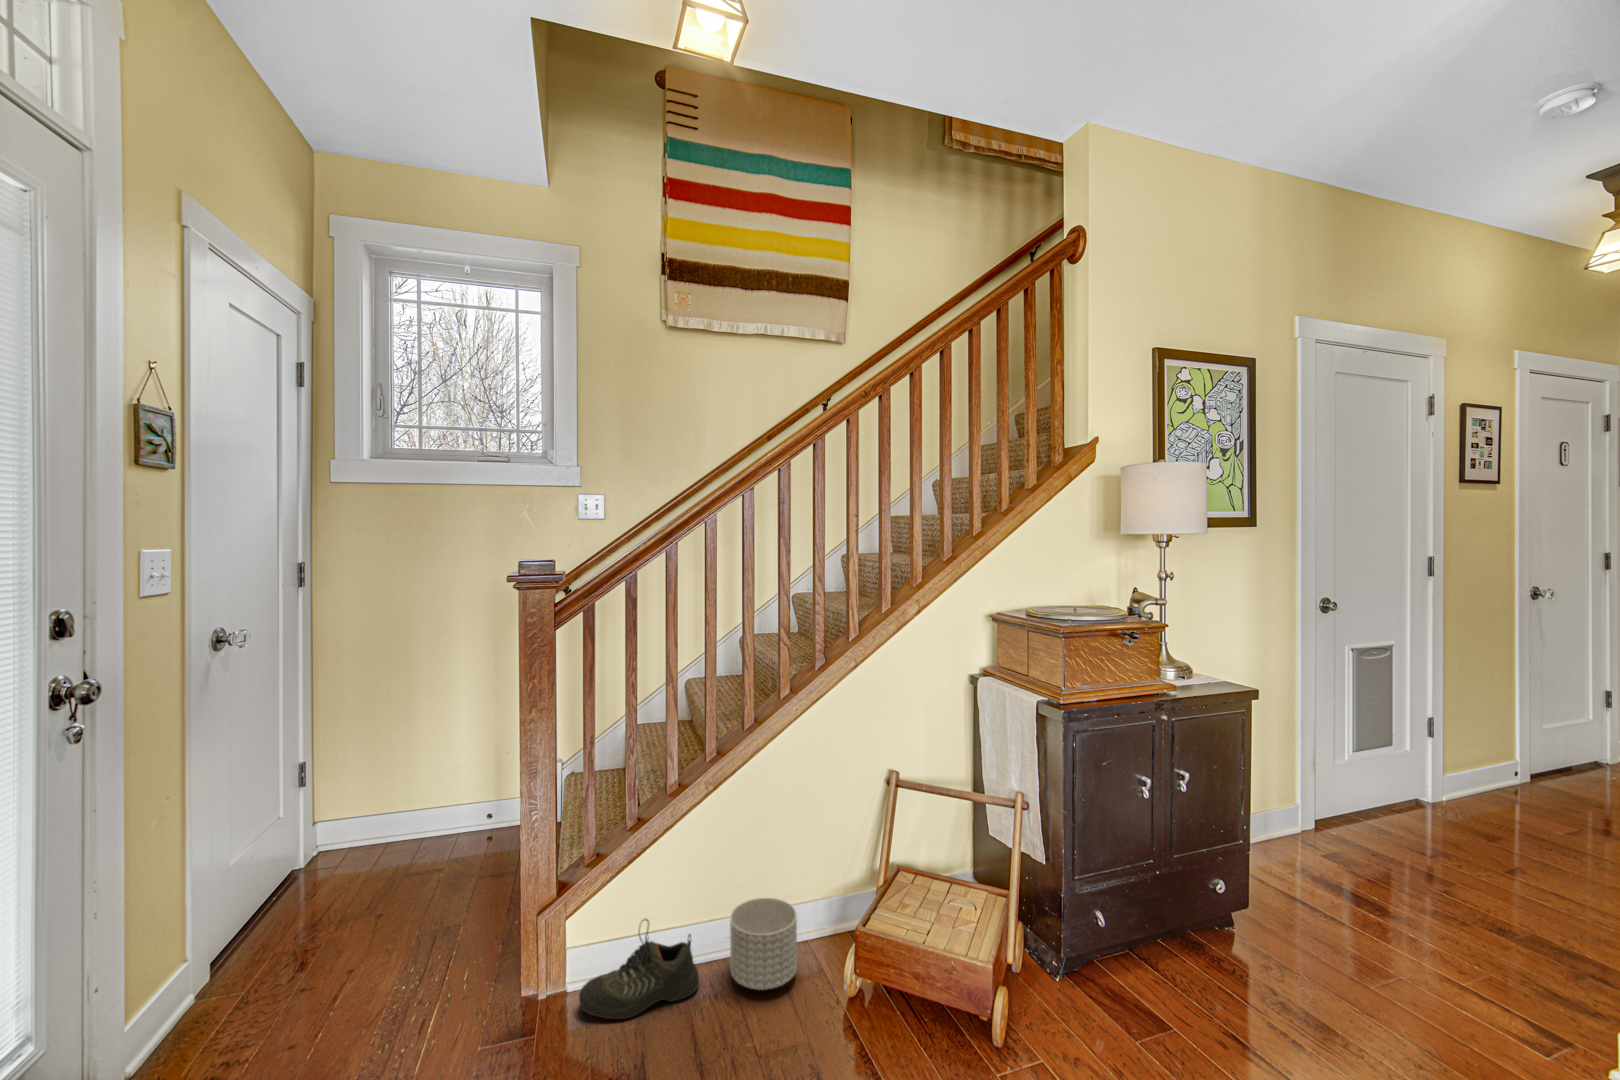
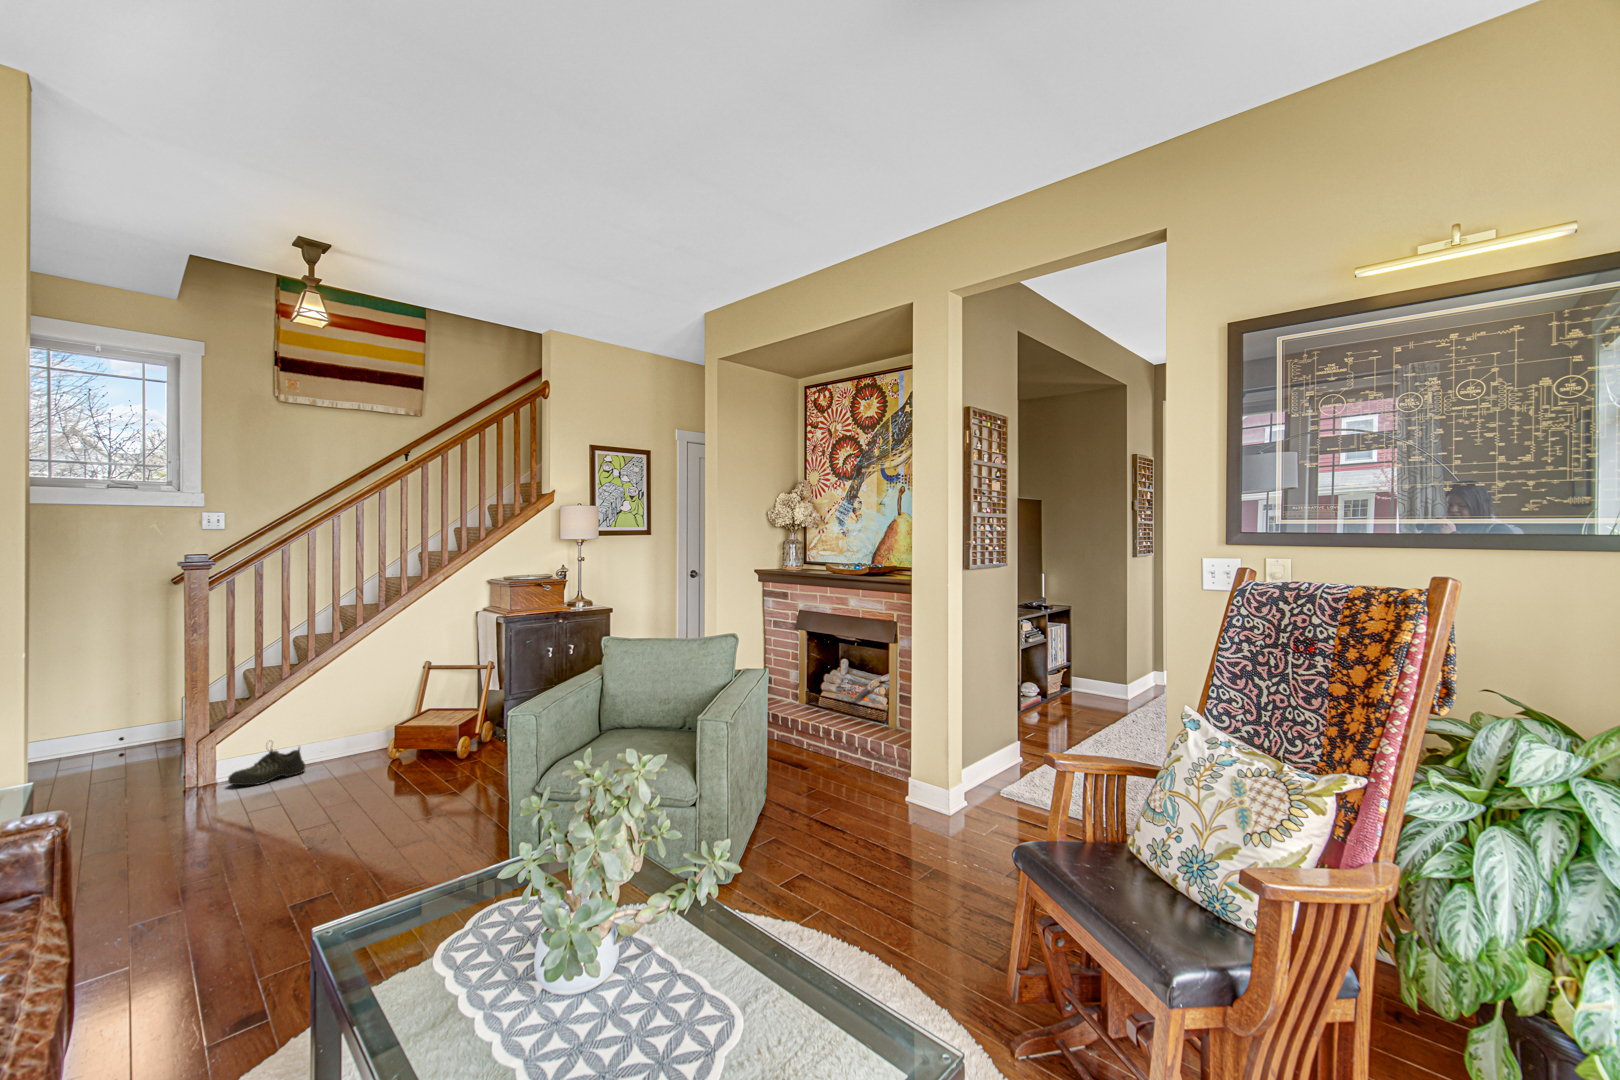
planter: present [730,898,797,990] -> none [325,727,366,766]

